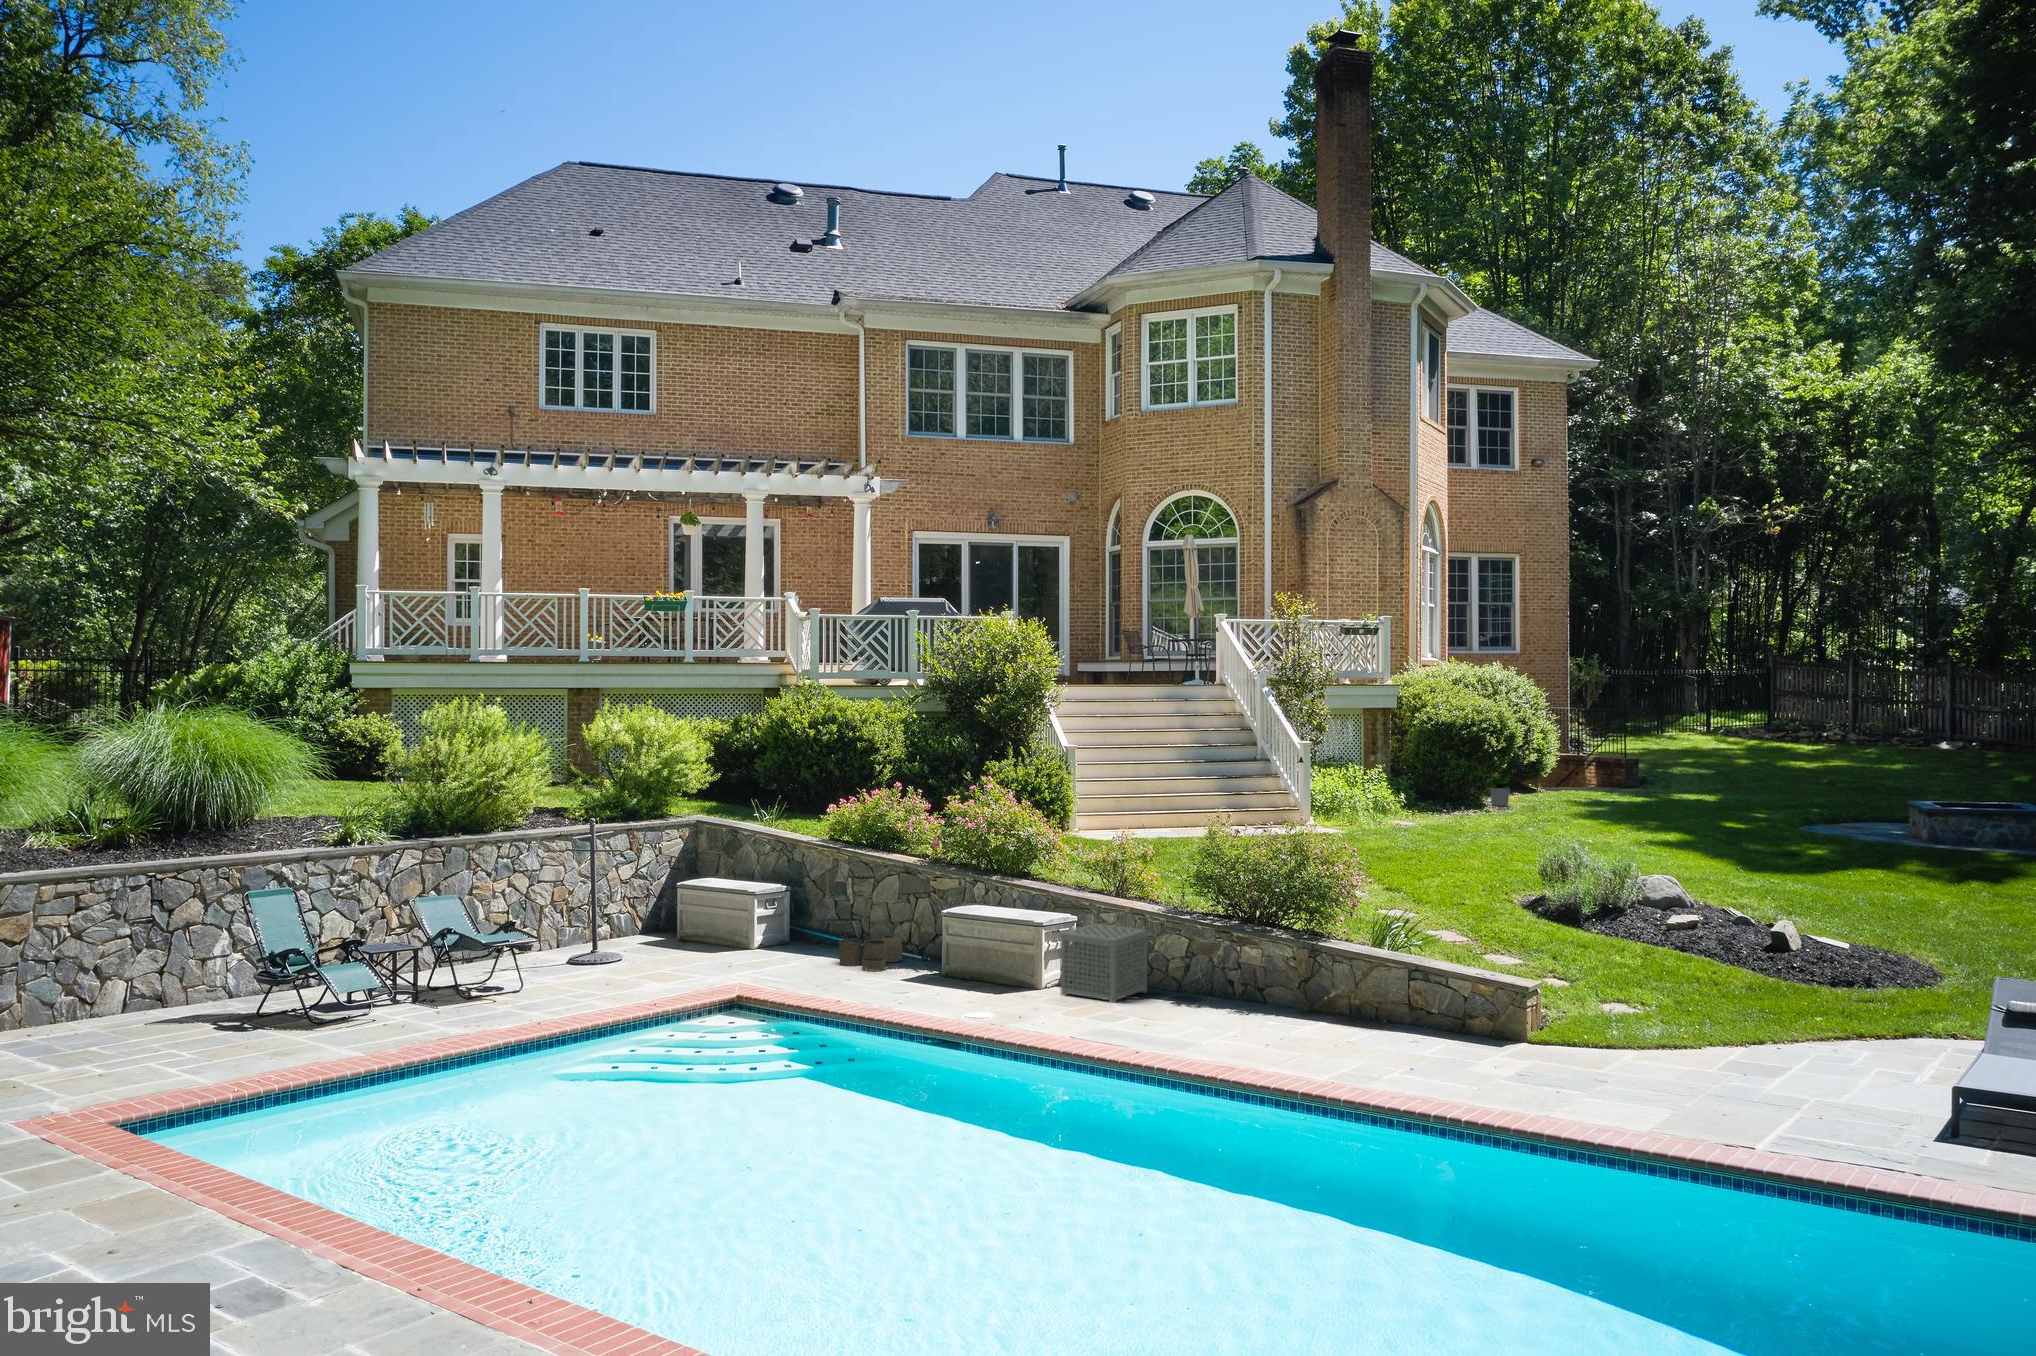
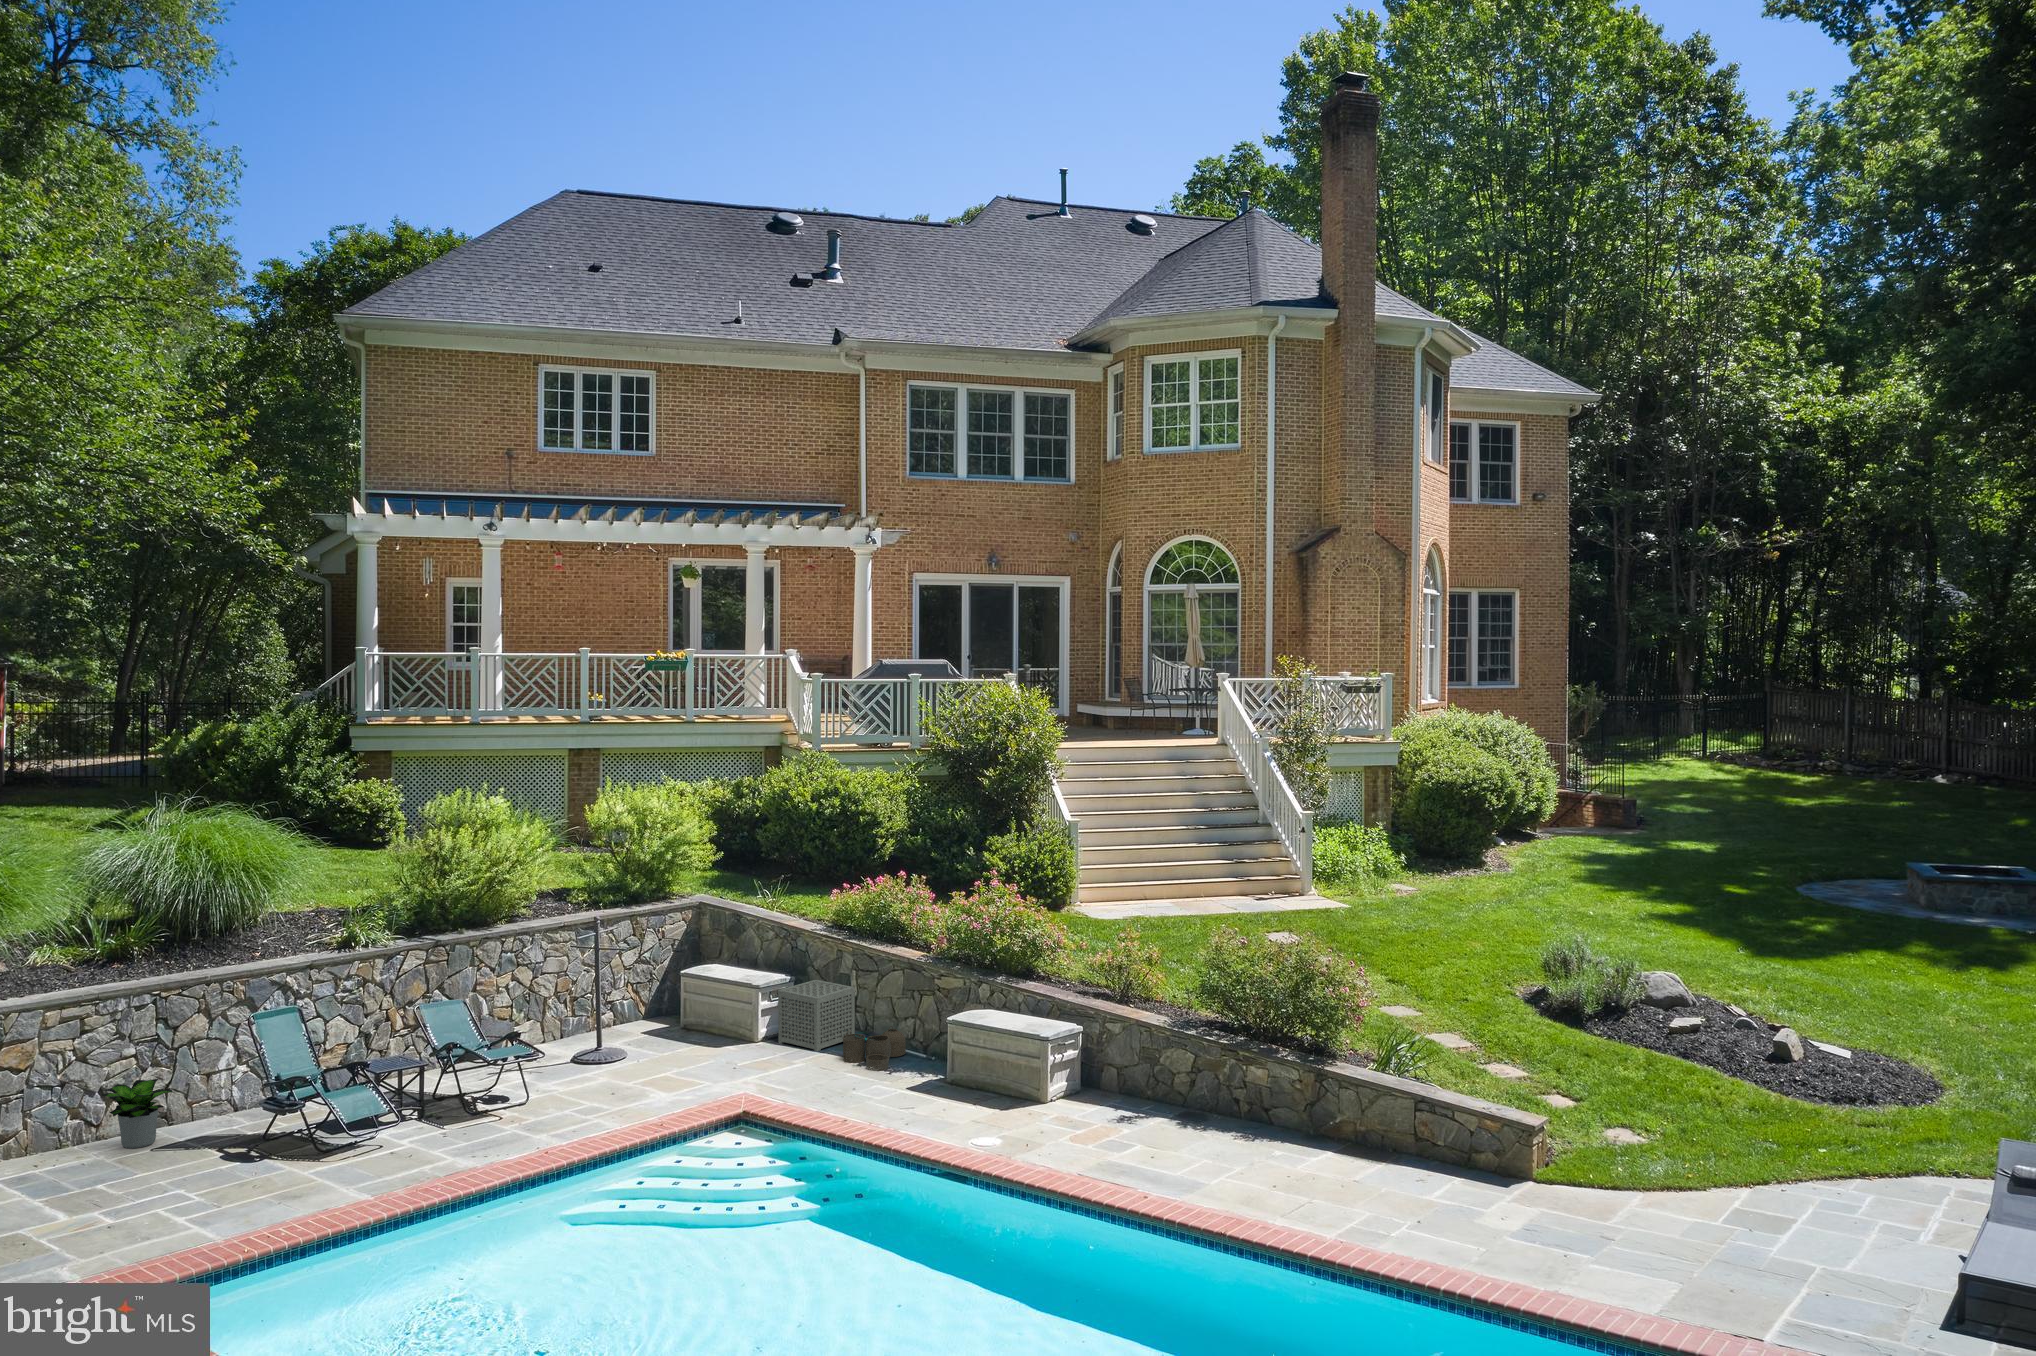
potted plant: present [1480,774,1514,806] -> present [102,1079,173,1149]
side table: present [1060,923,1147,1003] -> present [778,980,855,1051]

